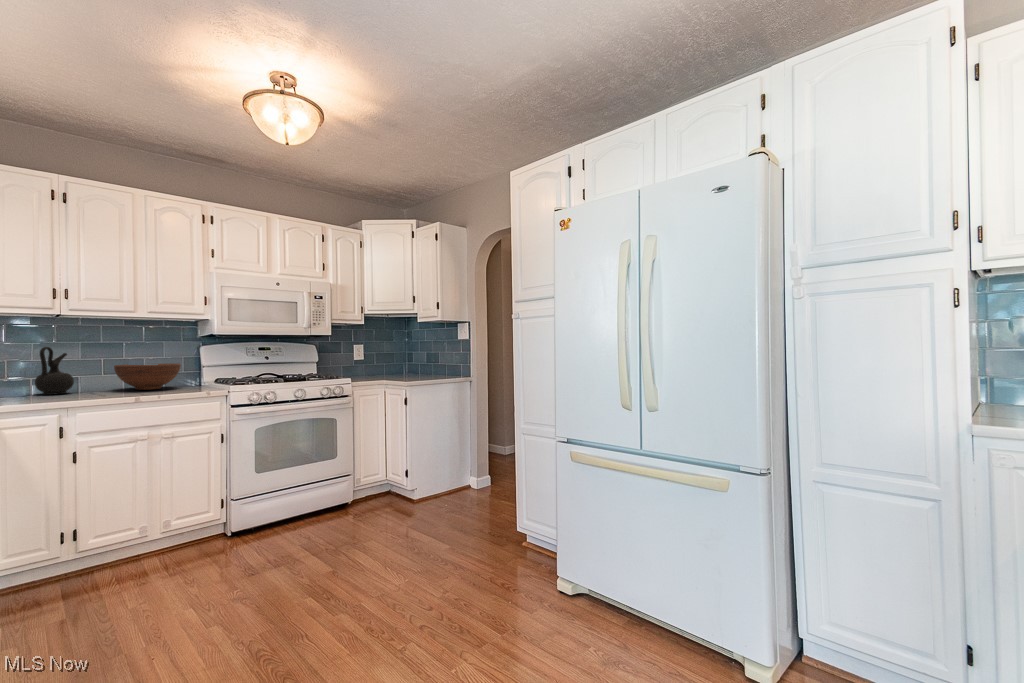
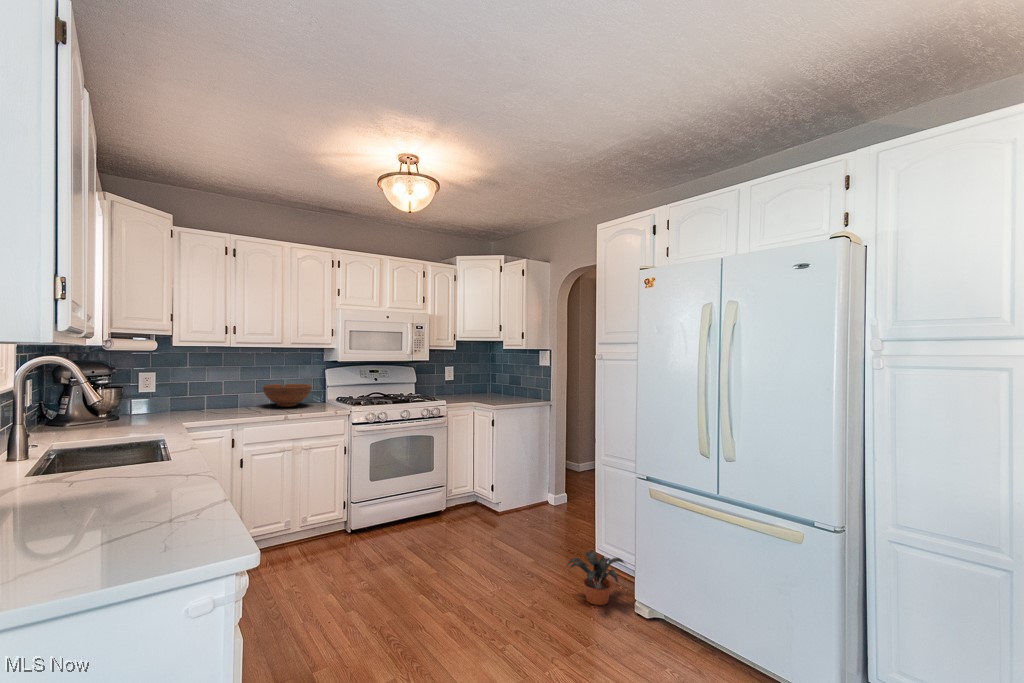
ceramic jug: present [35,347,74,395] -> none [207,371,234,410]
potted plant: none [480,527,549,587] -> present [568,550,624,605]

